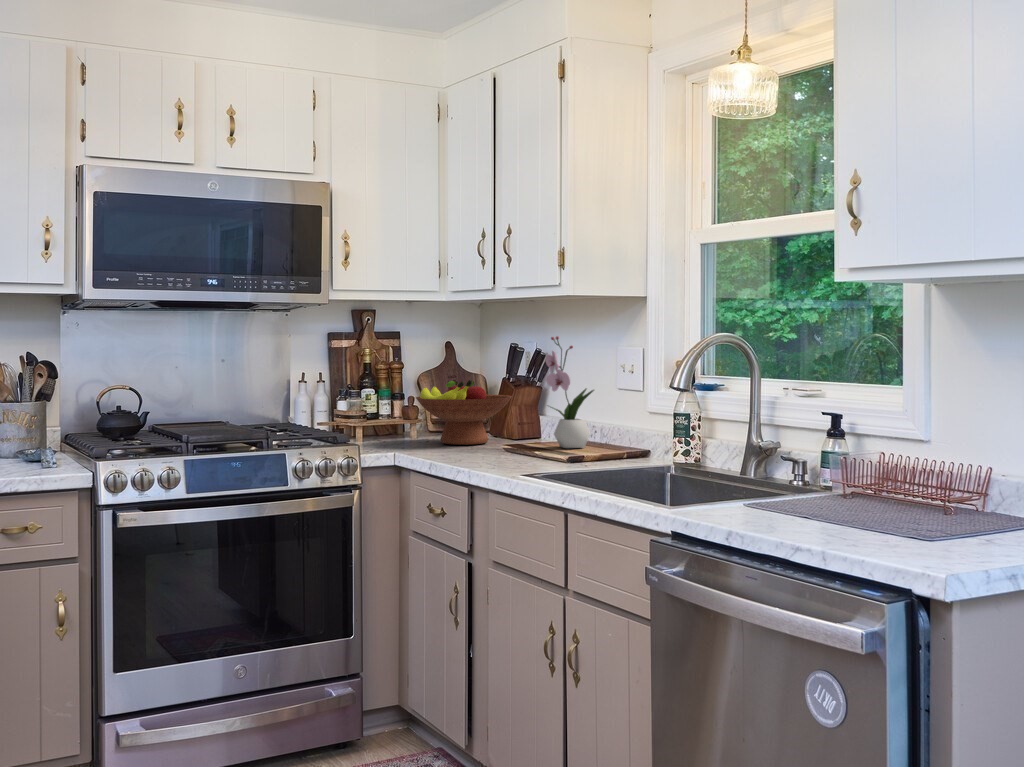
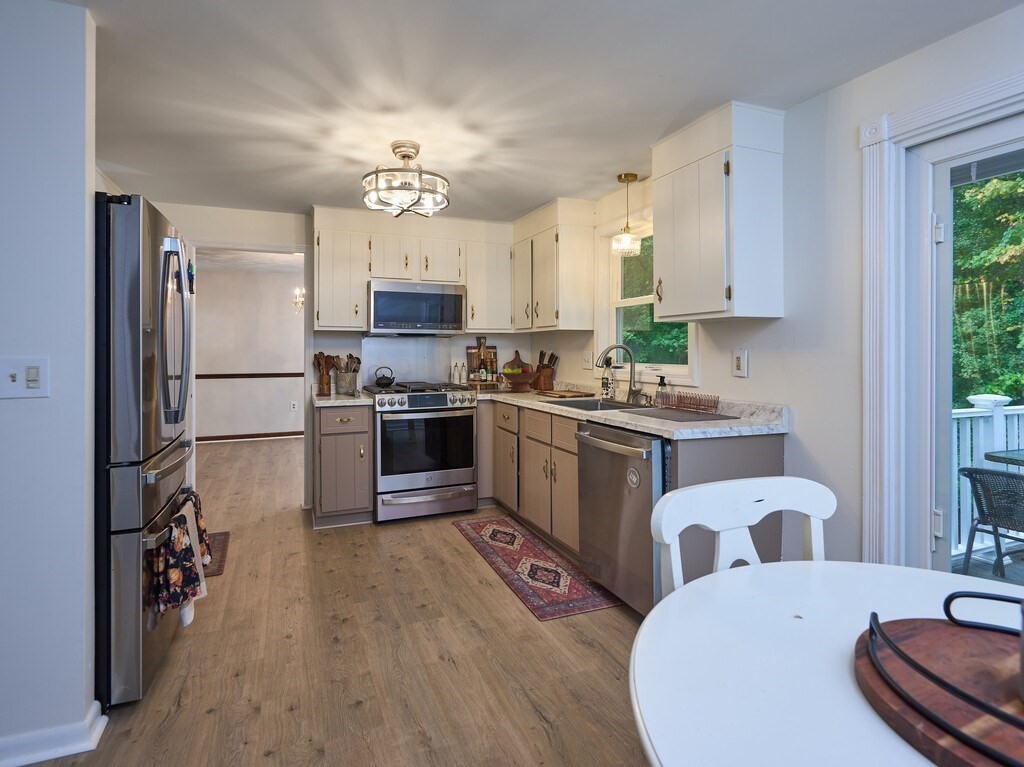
flower arrangement: present [545,336,594,448] -> none [553,347,573,393]

